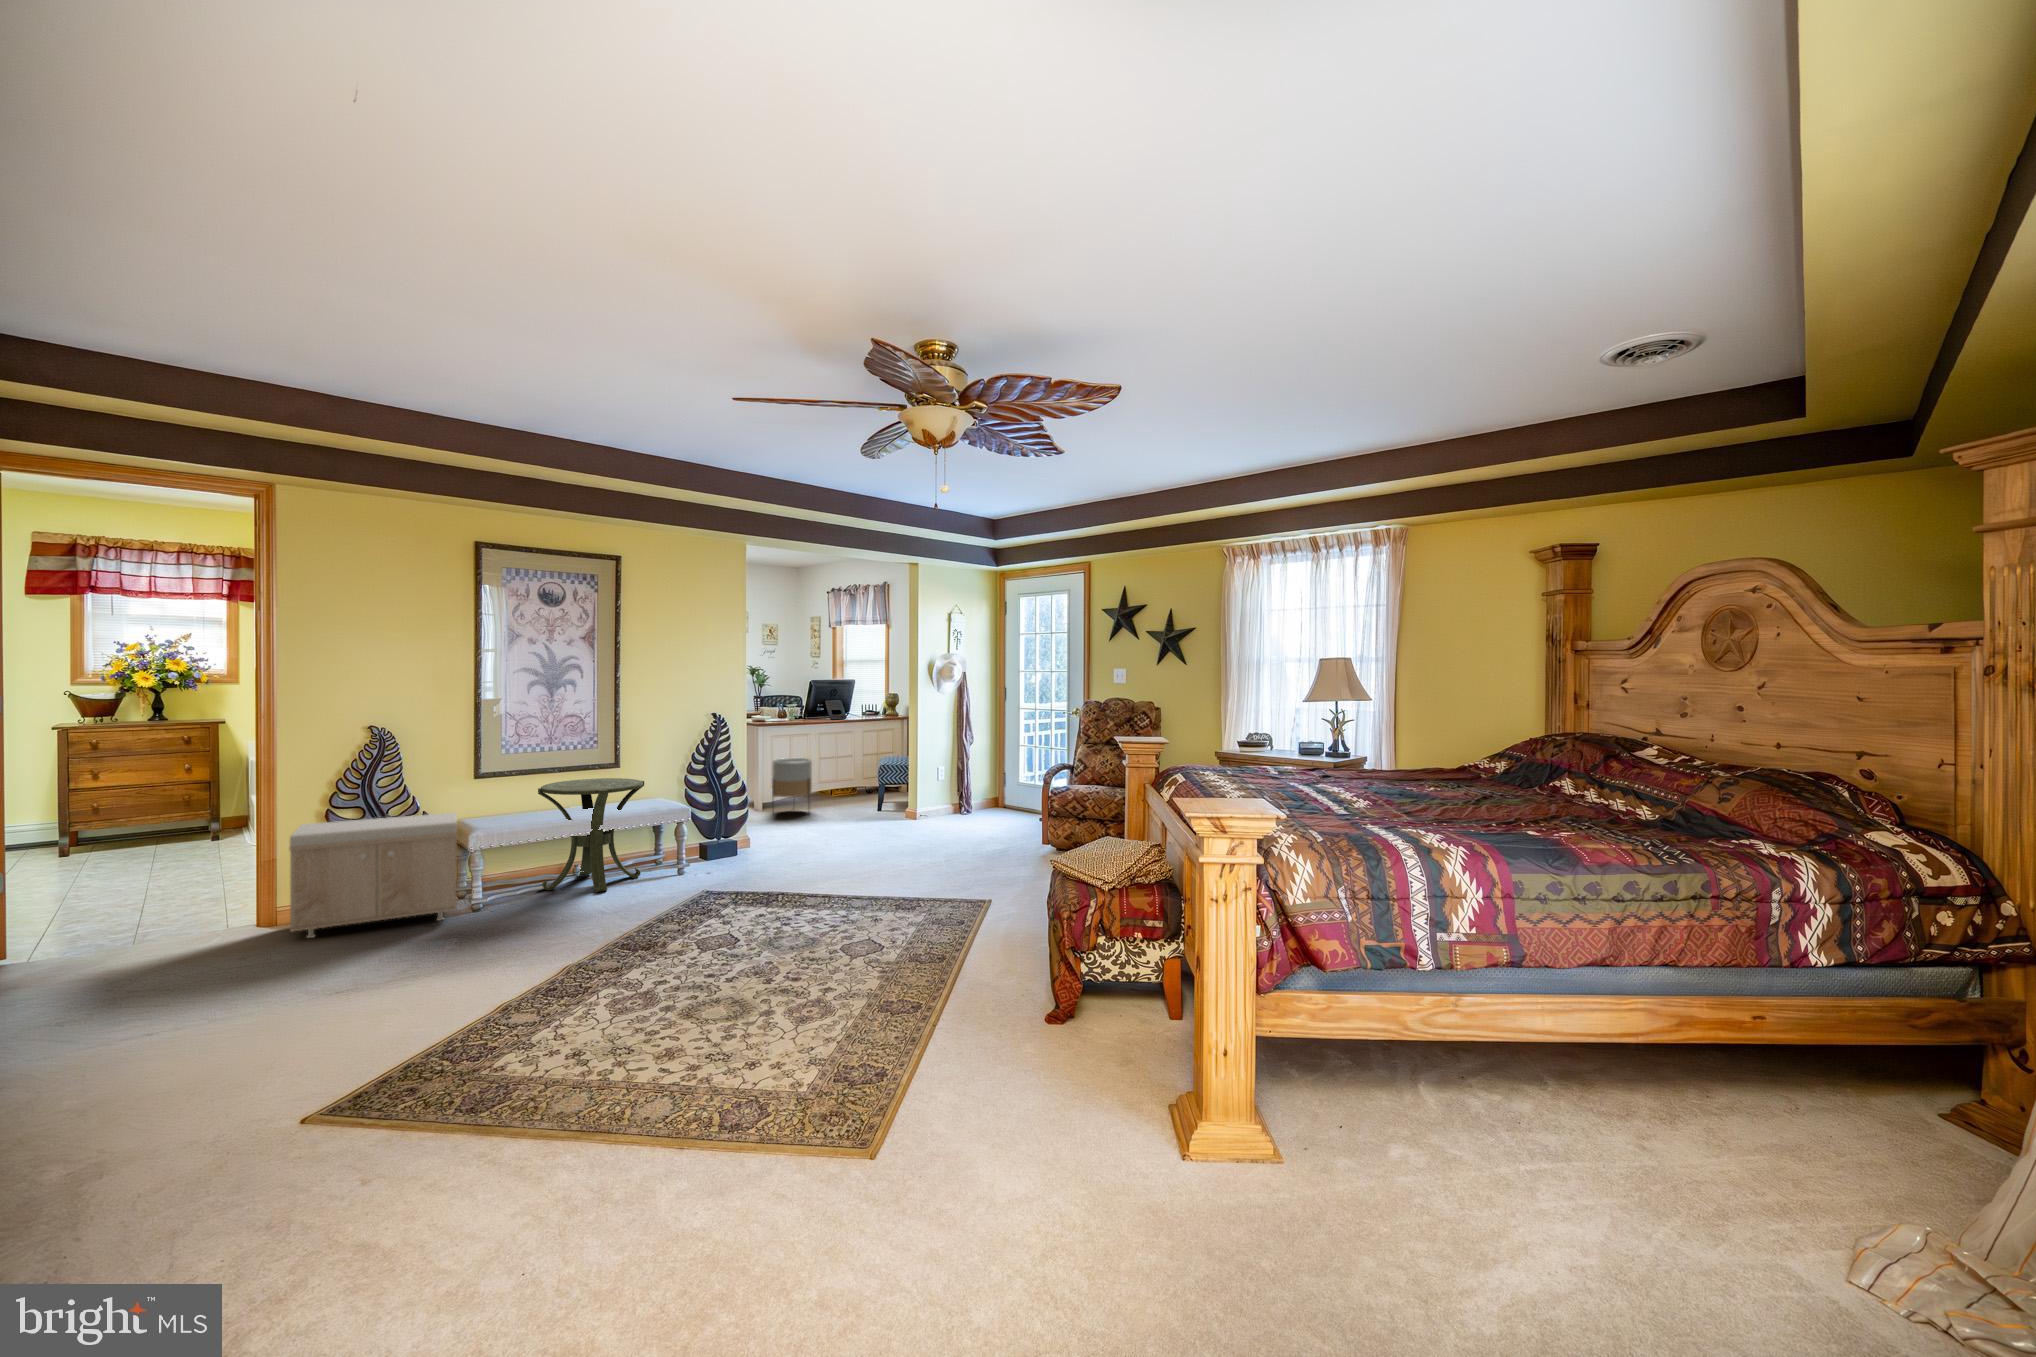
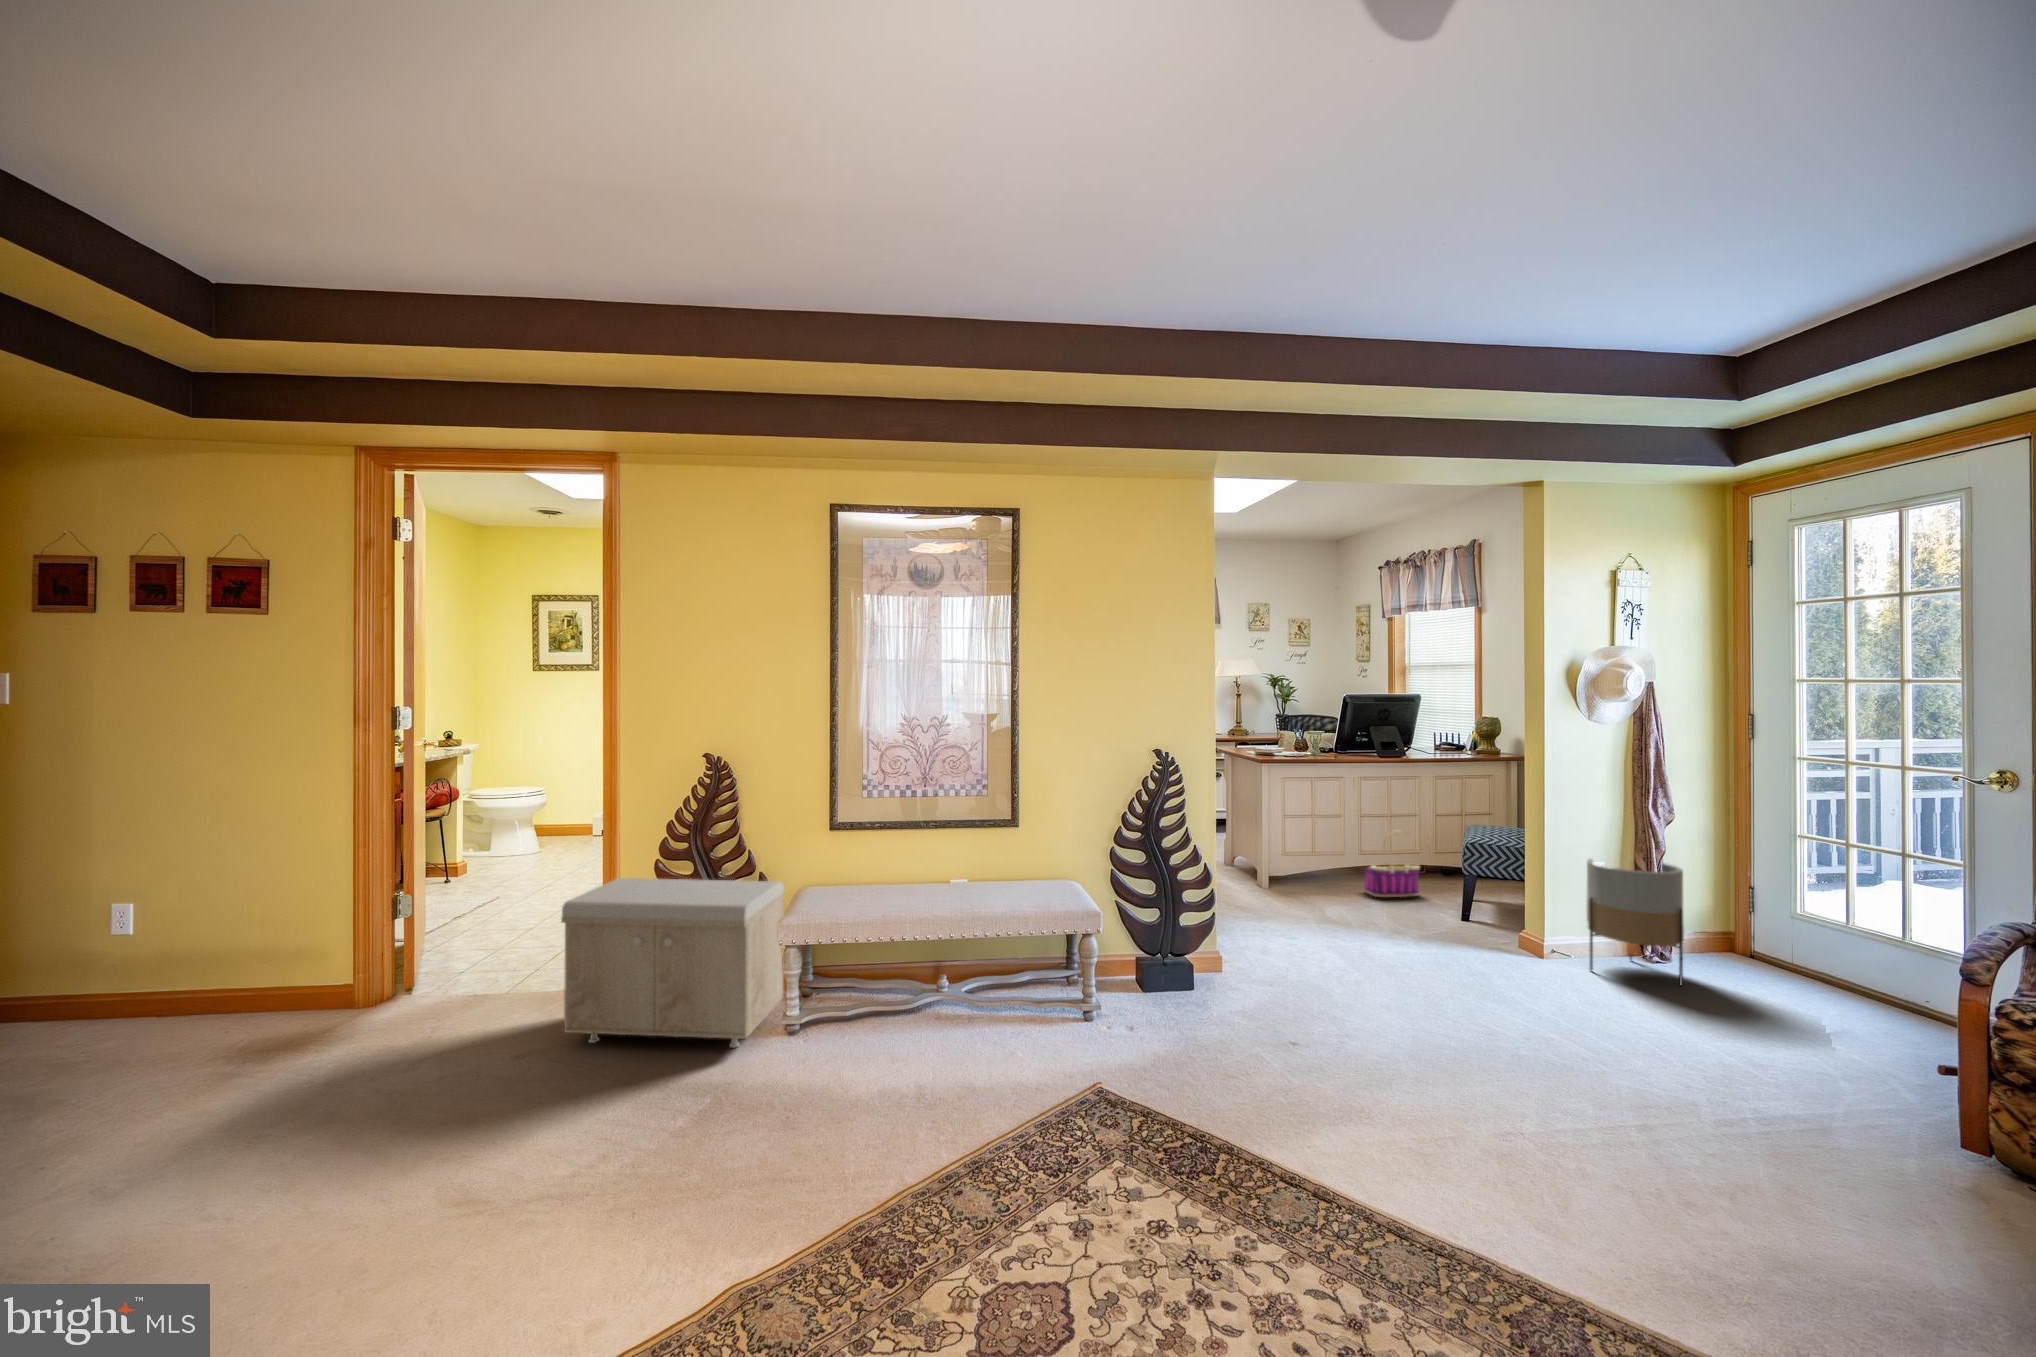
planter: present [772,758,812,798] -> present [1586,859,1684,985]
basket: none [821,762,854,807] -> present [1363,831,1420,897]
side table: present [538,778,644,892] -> none [889,841,1038,1035]

